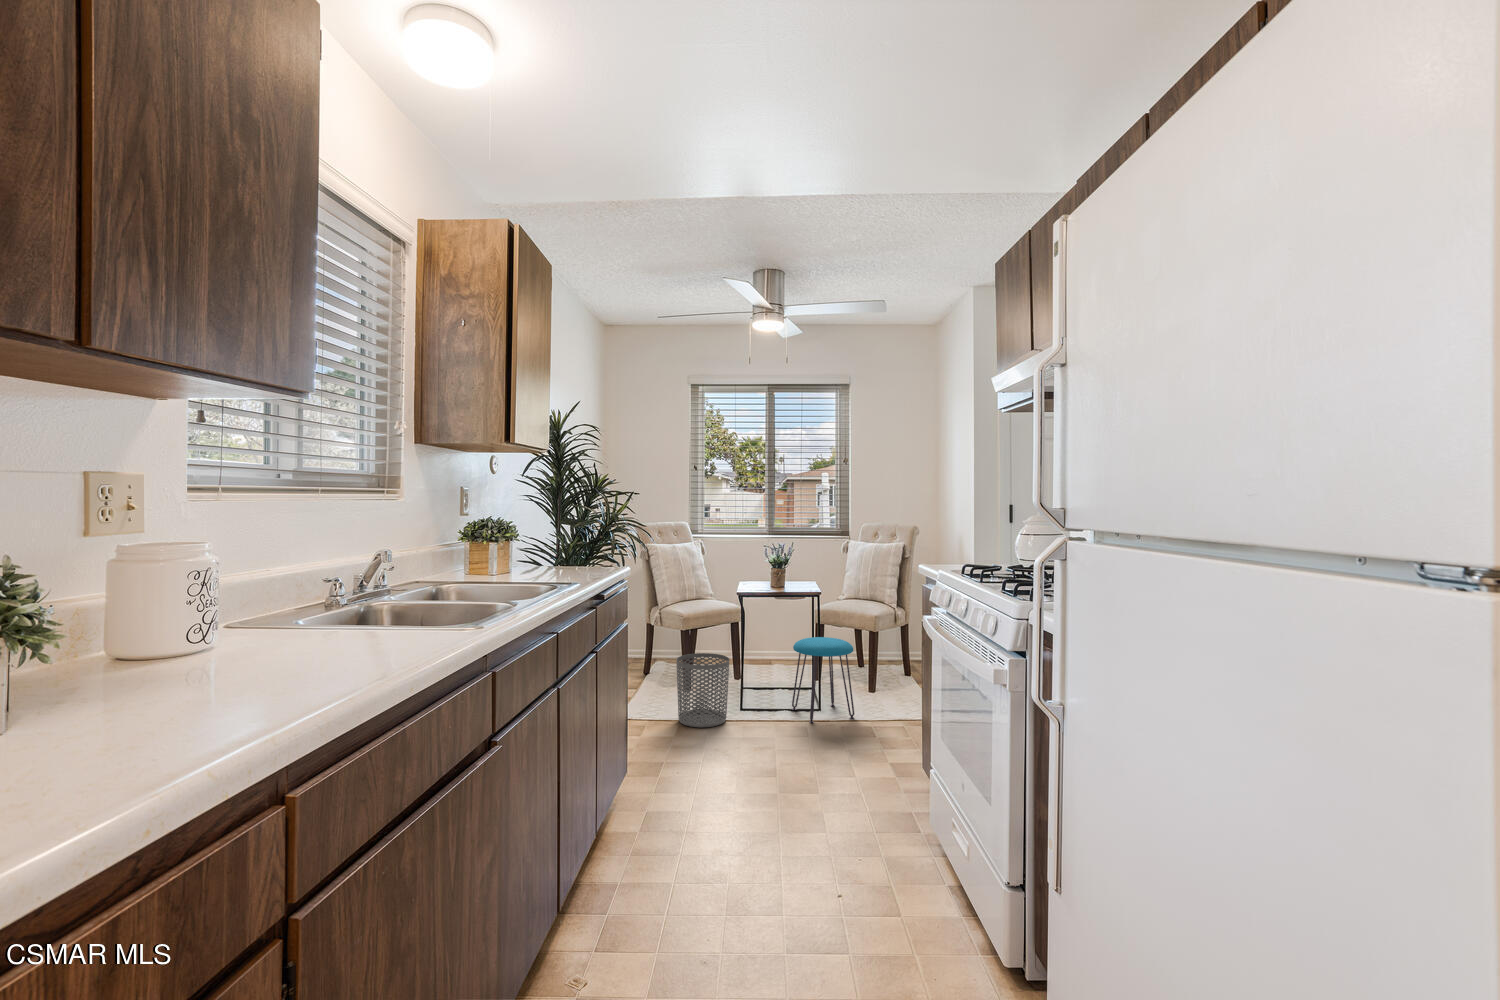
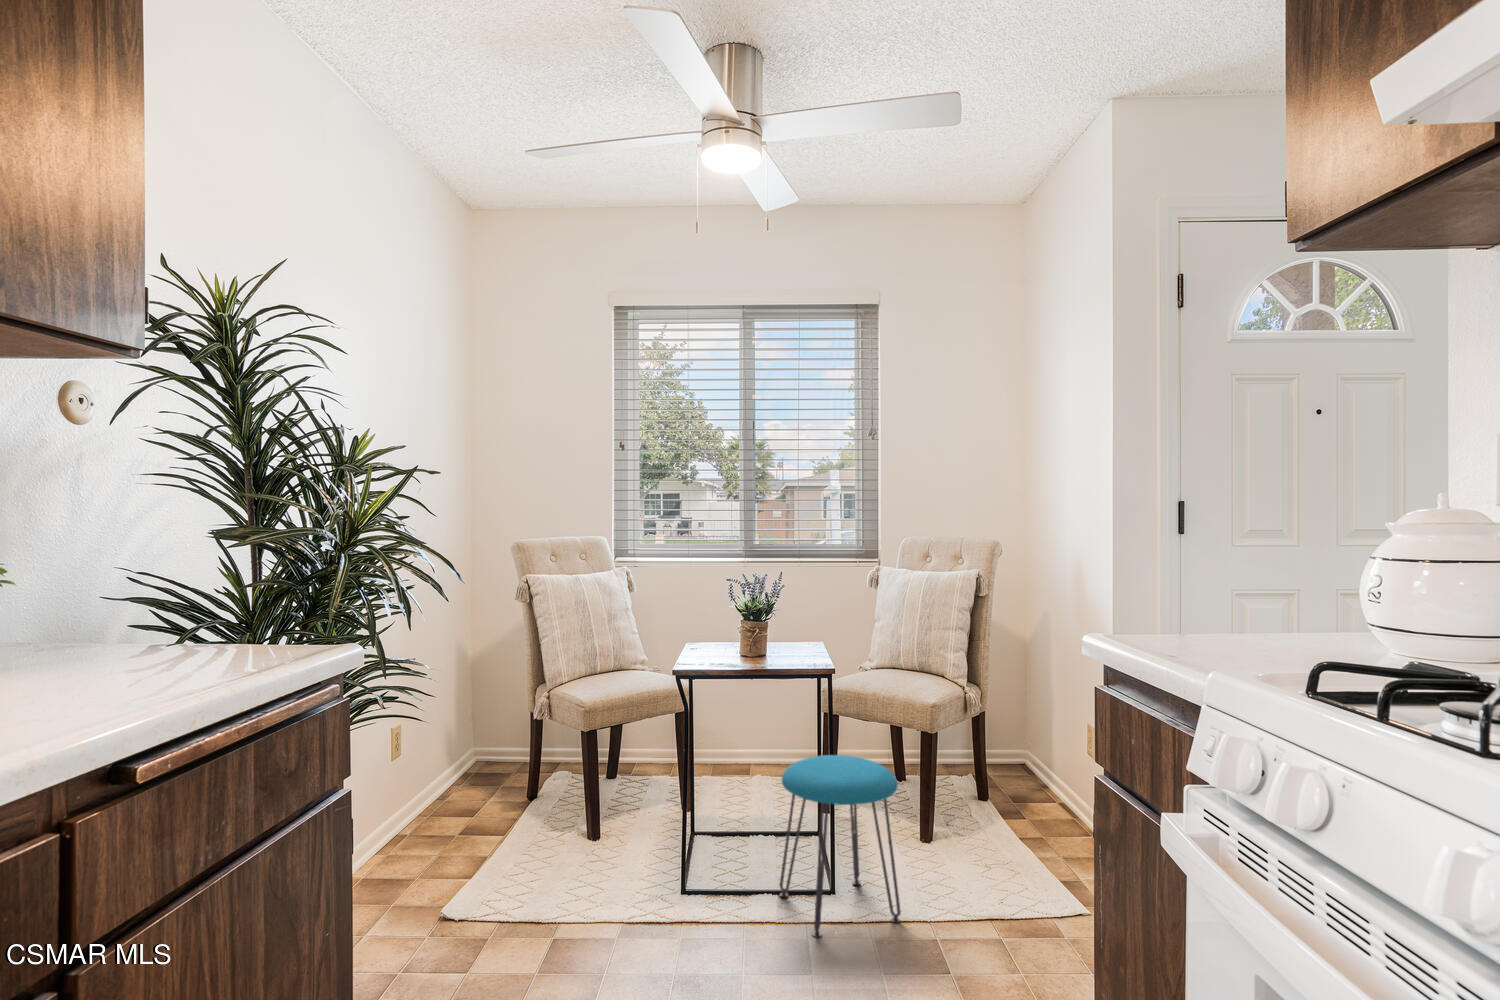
waste bin: present [676,653,729,728] -> none [549,791,655,954]

